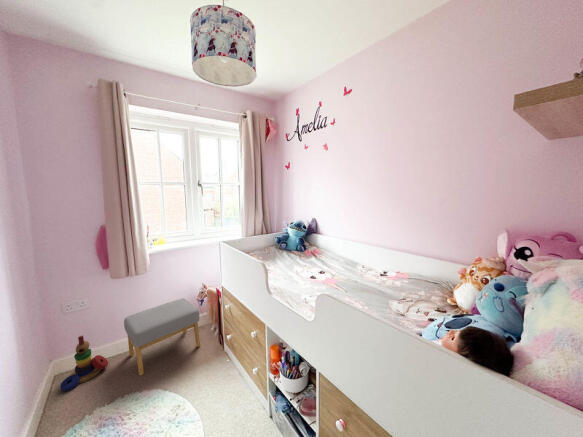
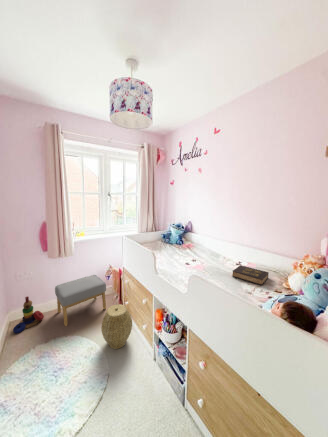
hardback book: none [376,276,426,303] -> present [232,265,269,285]
woven basket: none [193,339,237,404] -> present [101,304,132,349]

